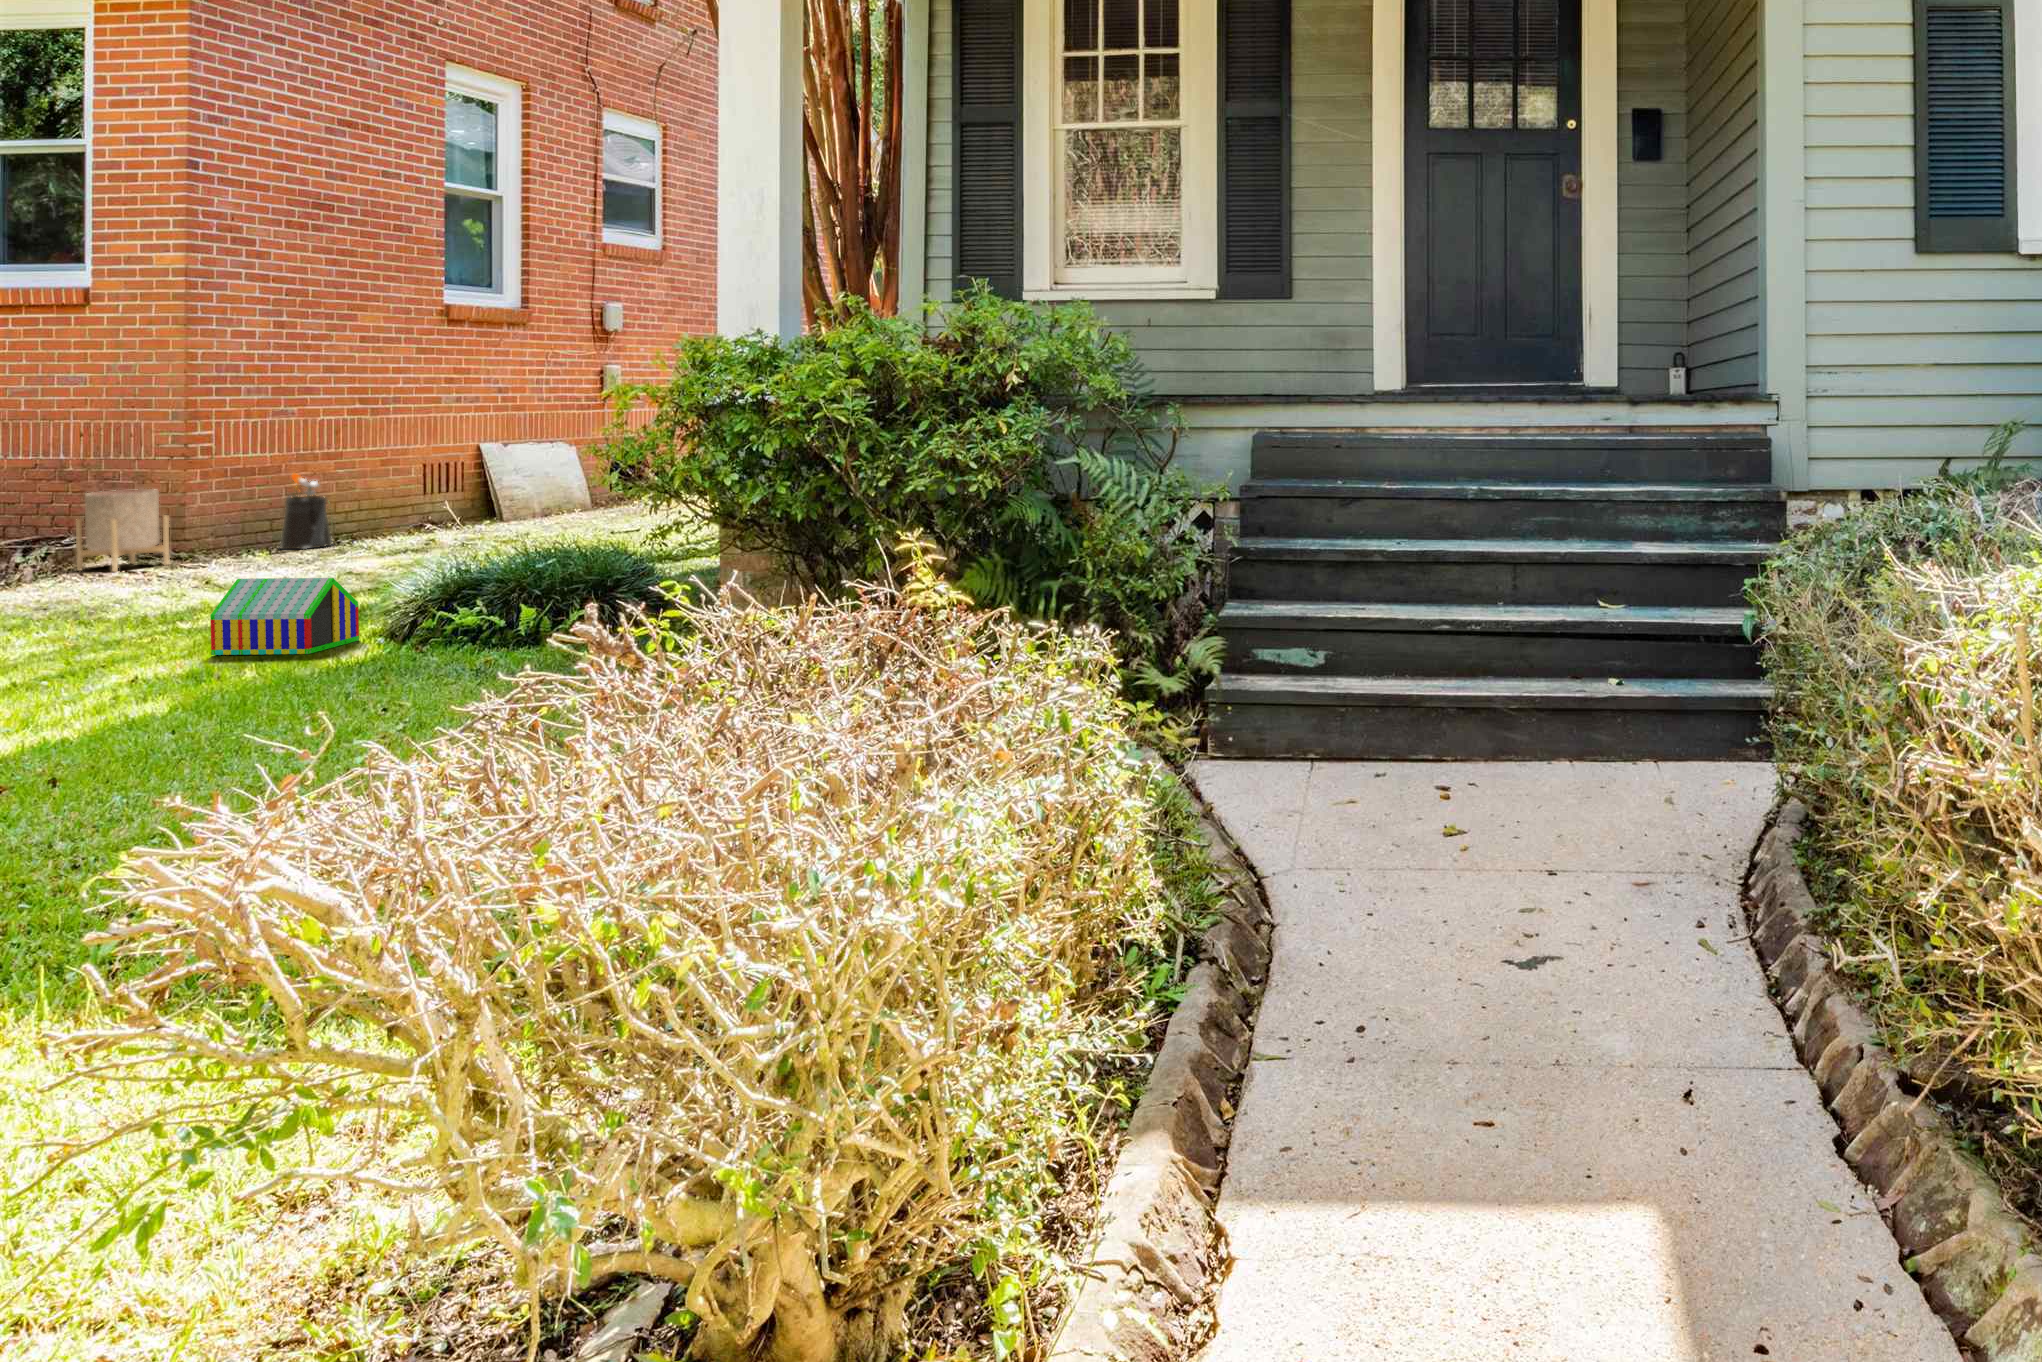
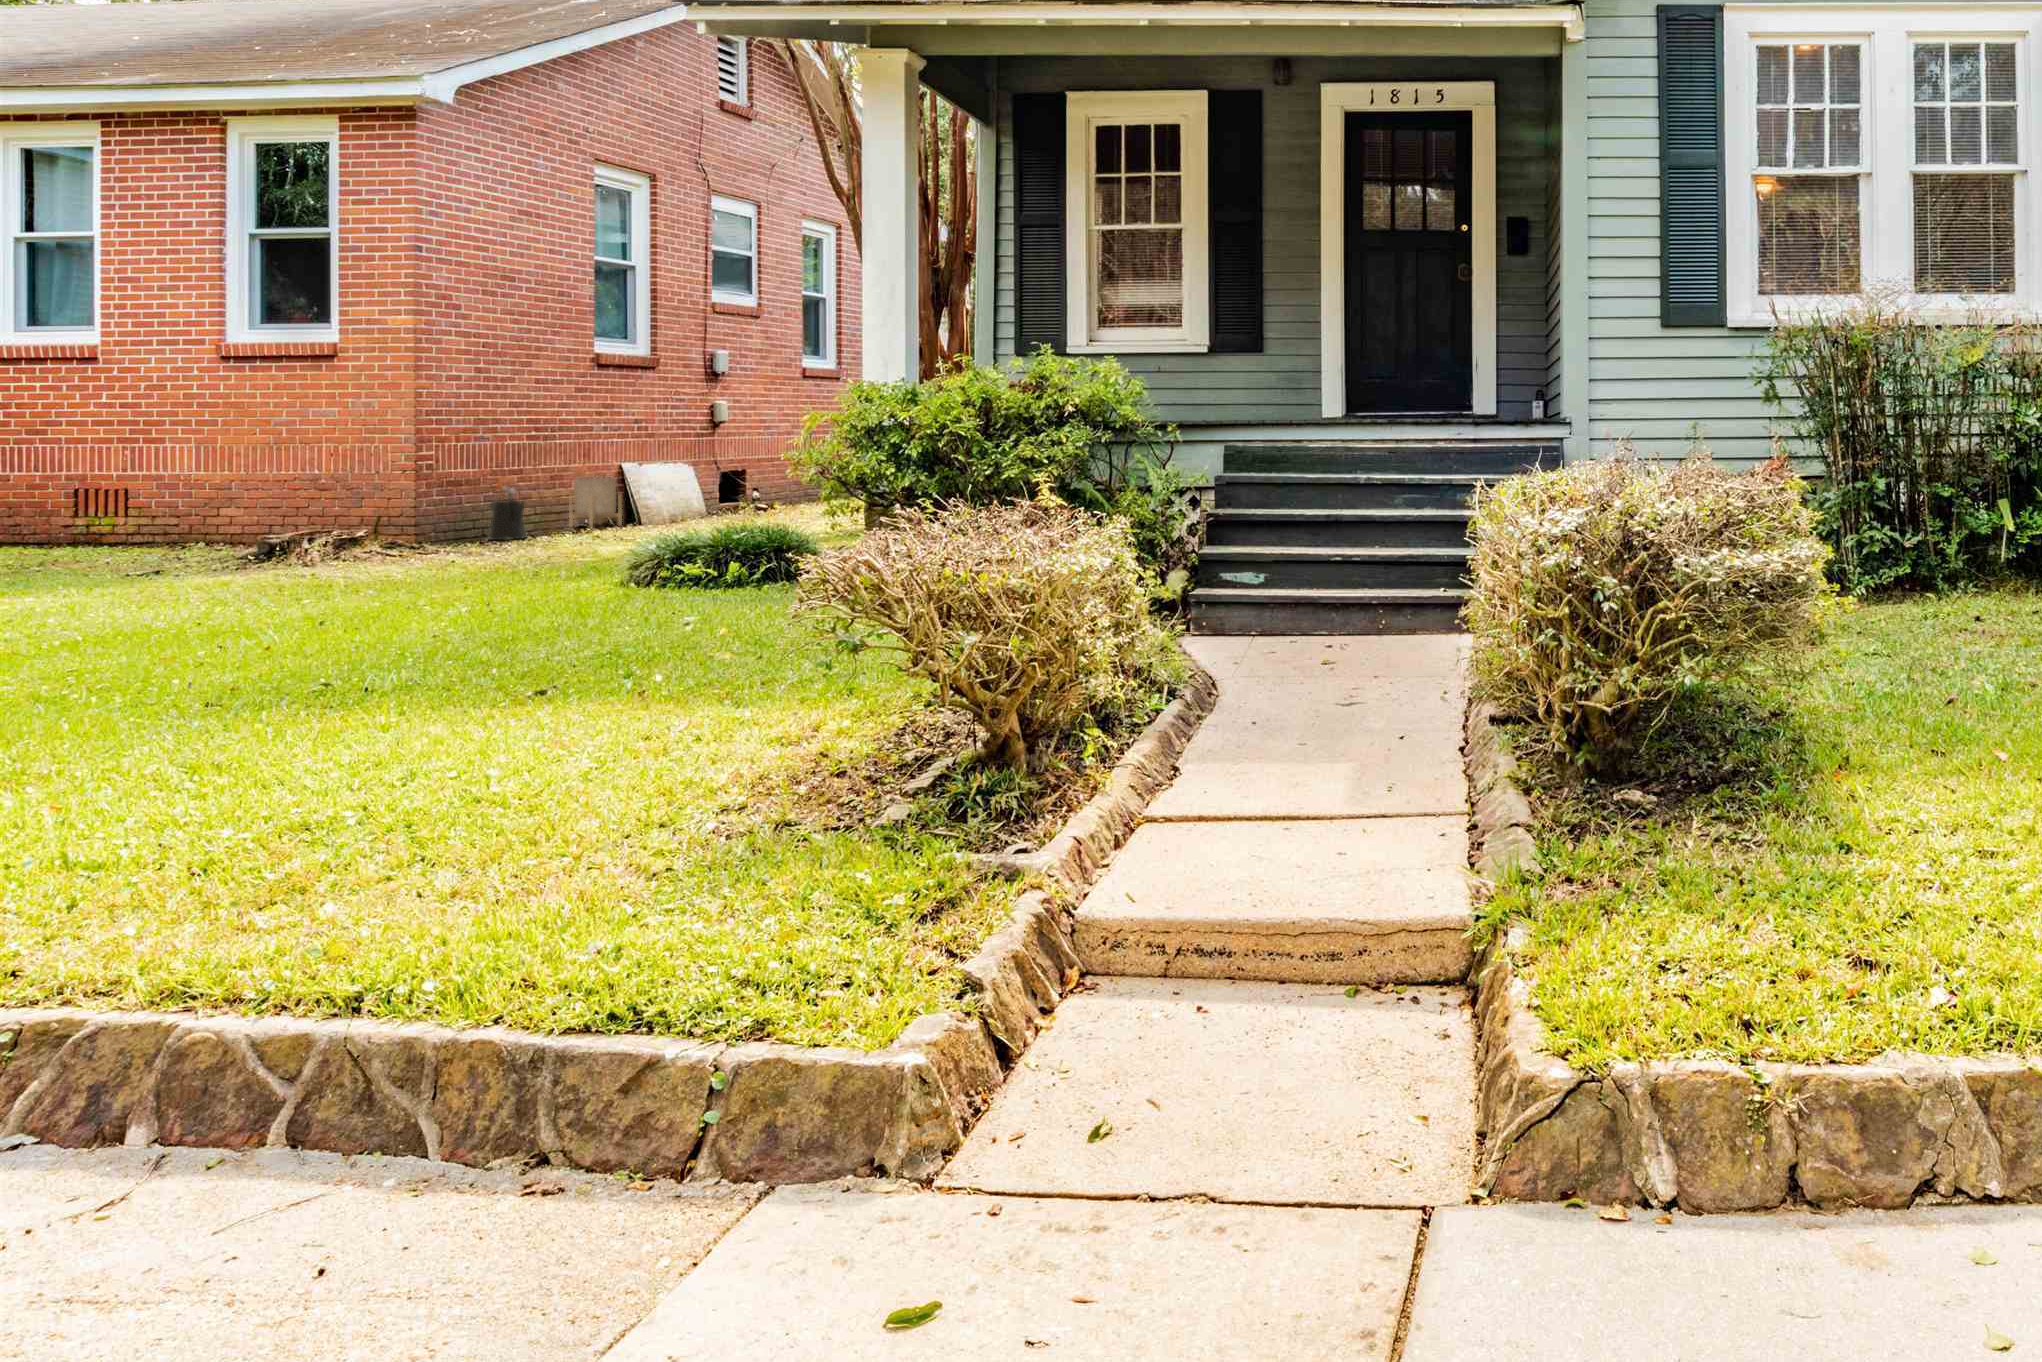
planter: present [76,489,169,572] -> present [569,477,622,528]
toy house: present [210,578,359,655] -> none [524,541,617,592]

